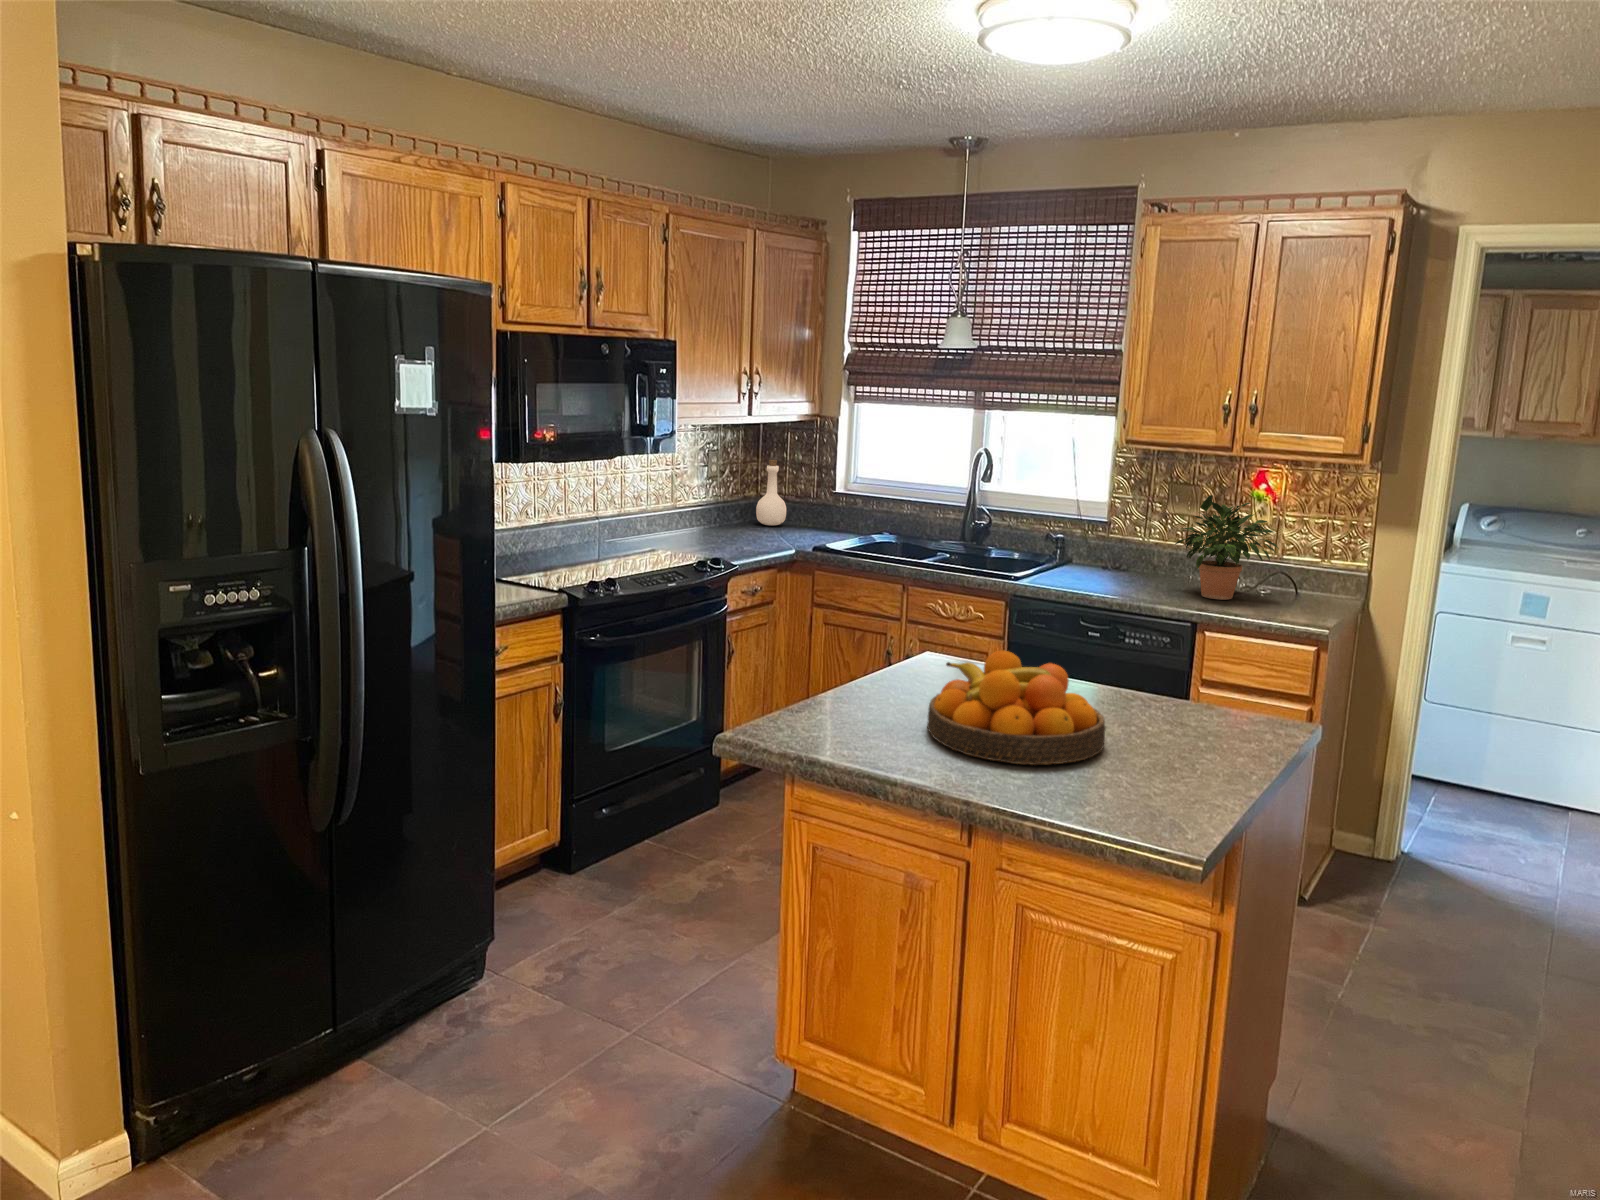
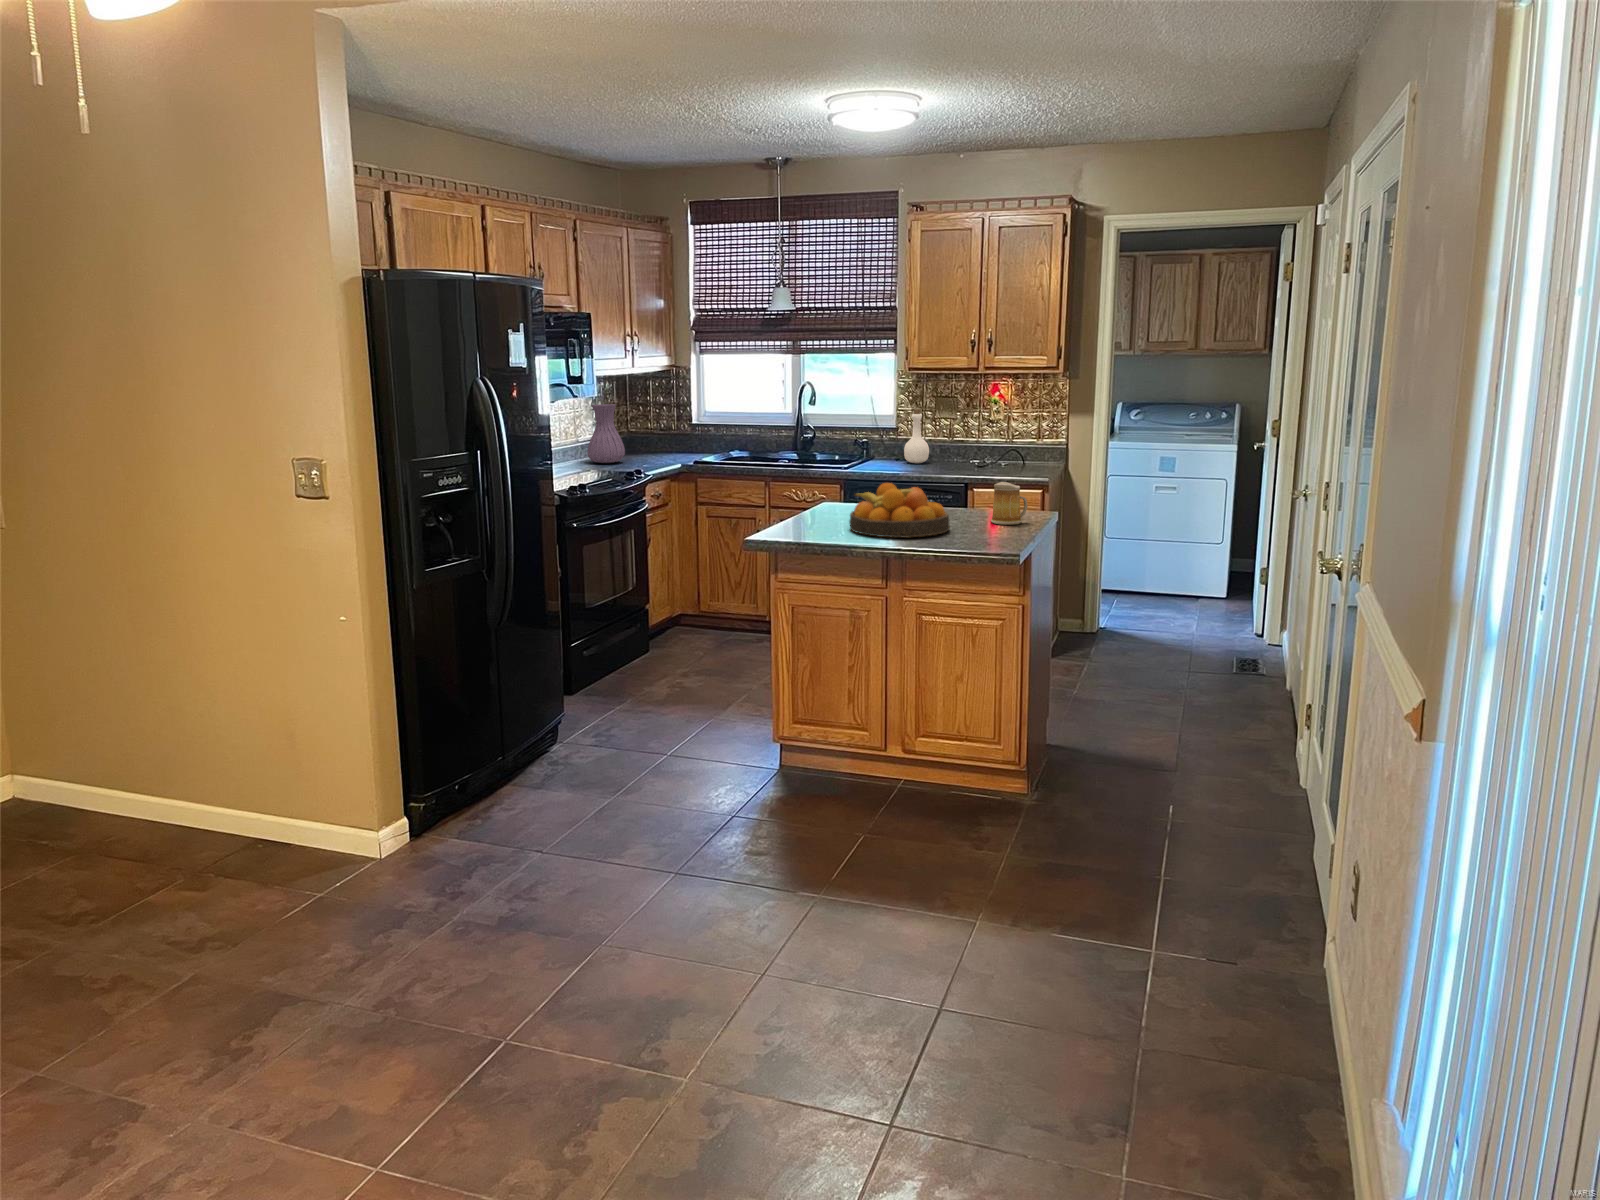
bottle: present [756,460,786,525] -> present [904,409,929,463]
vase: none [676,462,726,541] -> present [588,404,625,463]
potted plant: present [1175,495,1279,600] -> none [945,400,1013,470]
mug: none [1190,669,1261,748] -> present [991,482,1027,525]

